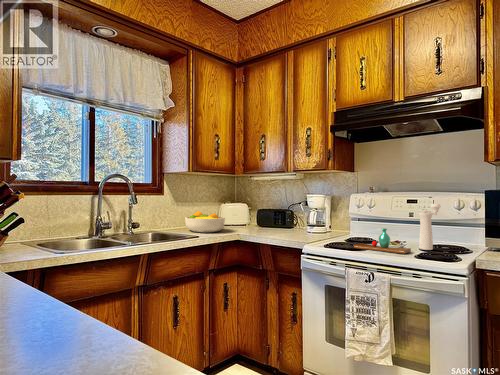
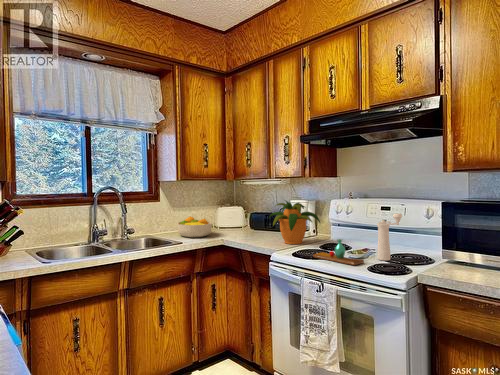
potted plant: none [289,192,344,238] -> present [269,201,320,244]

